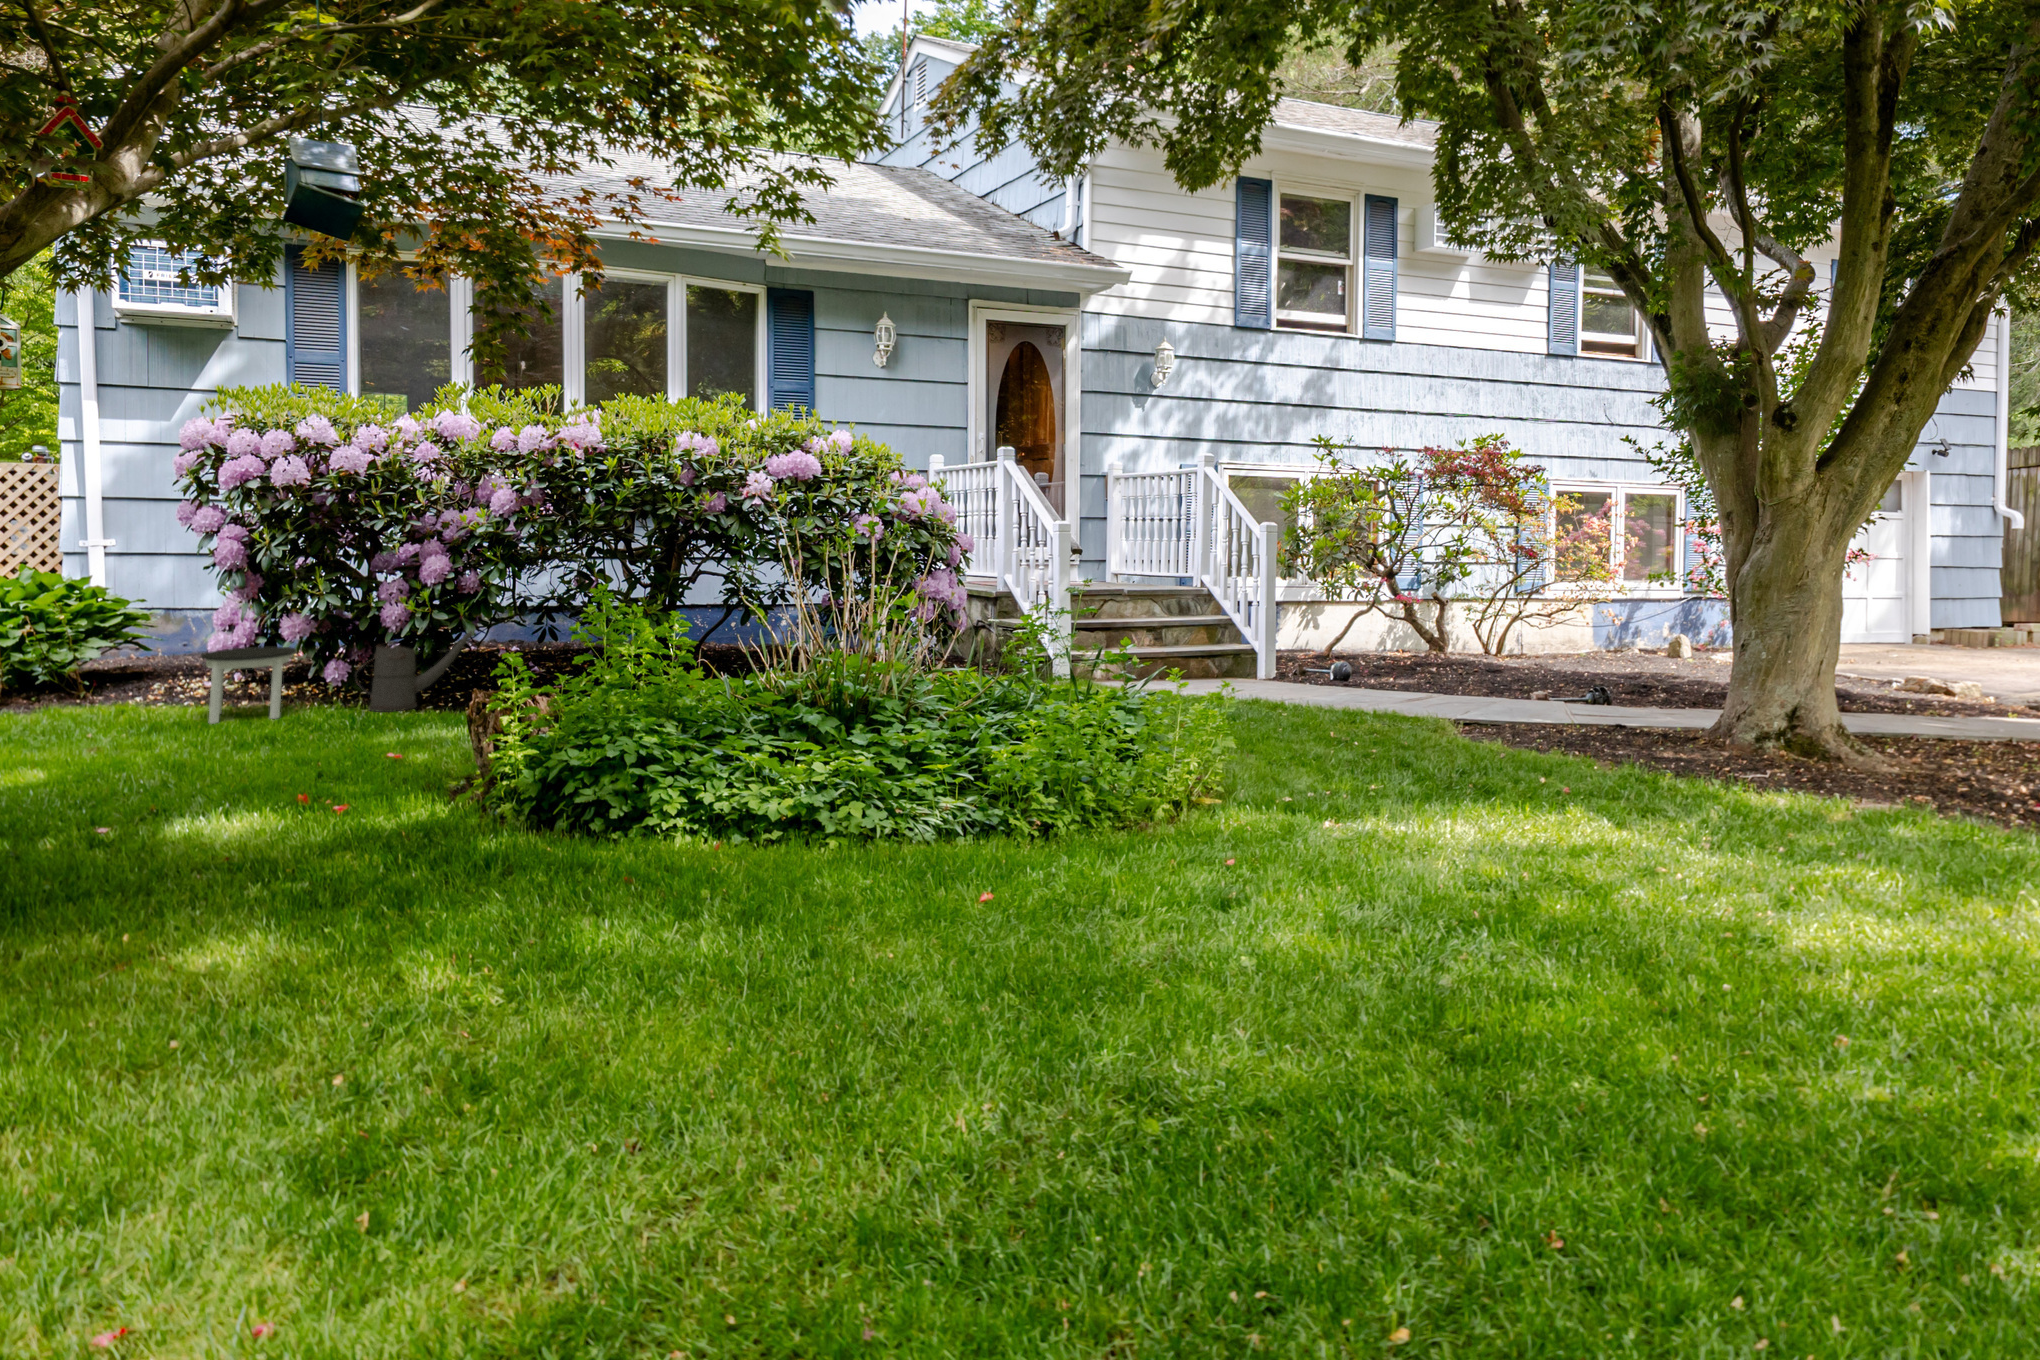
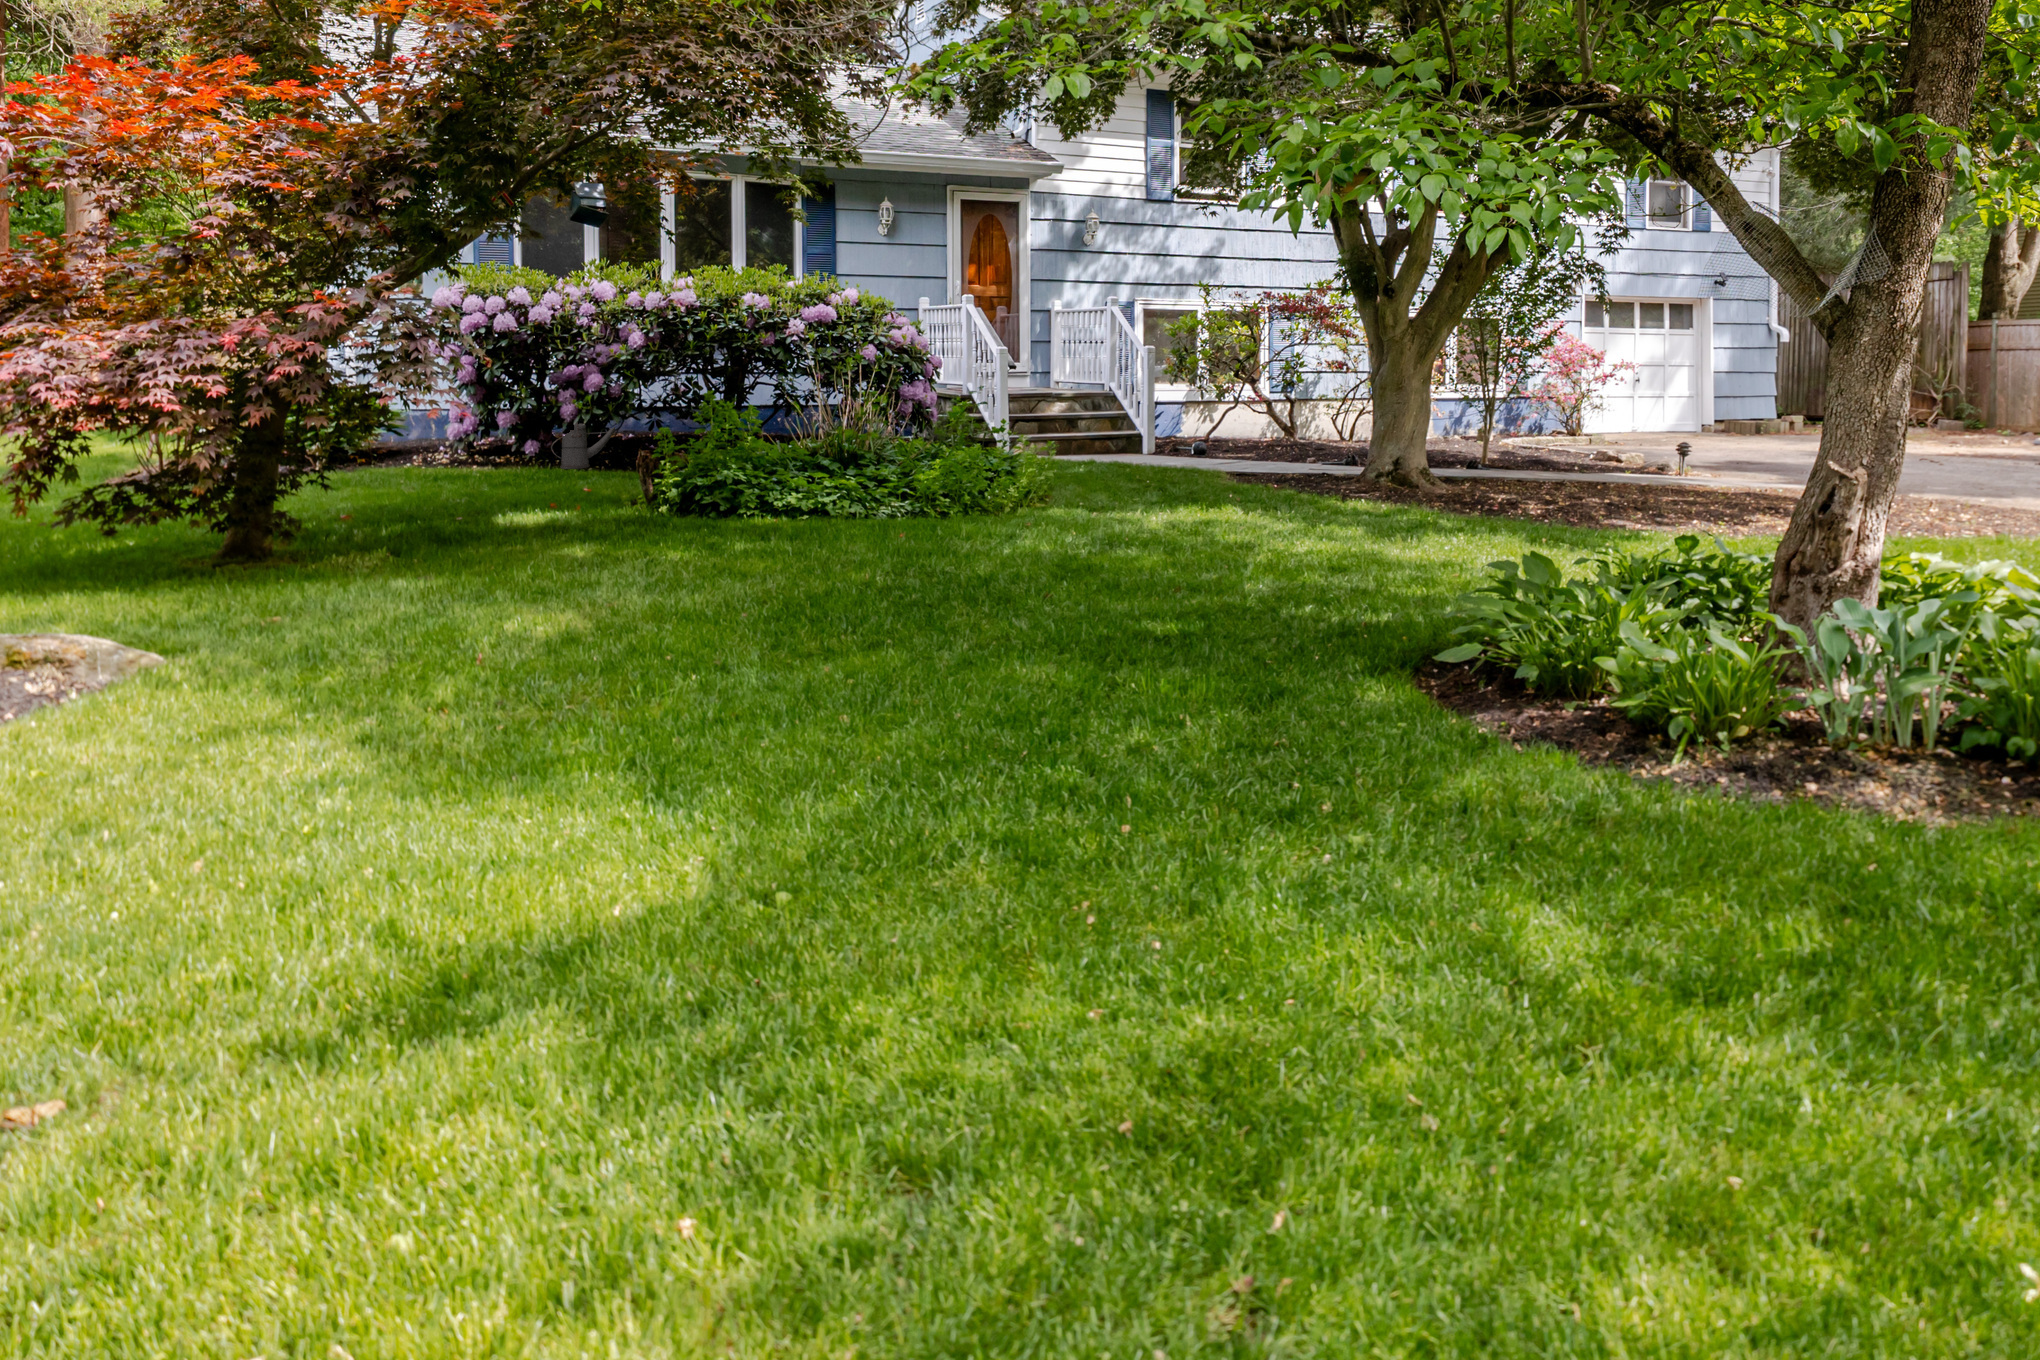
round table: present [201,647,296,724] -> none [460,431,515,475]

